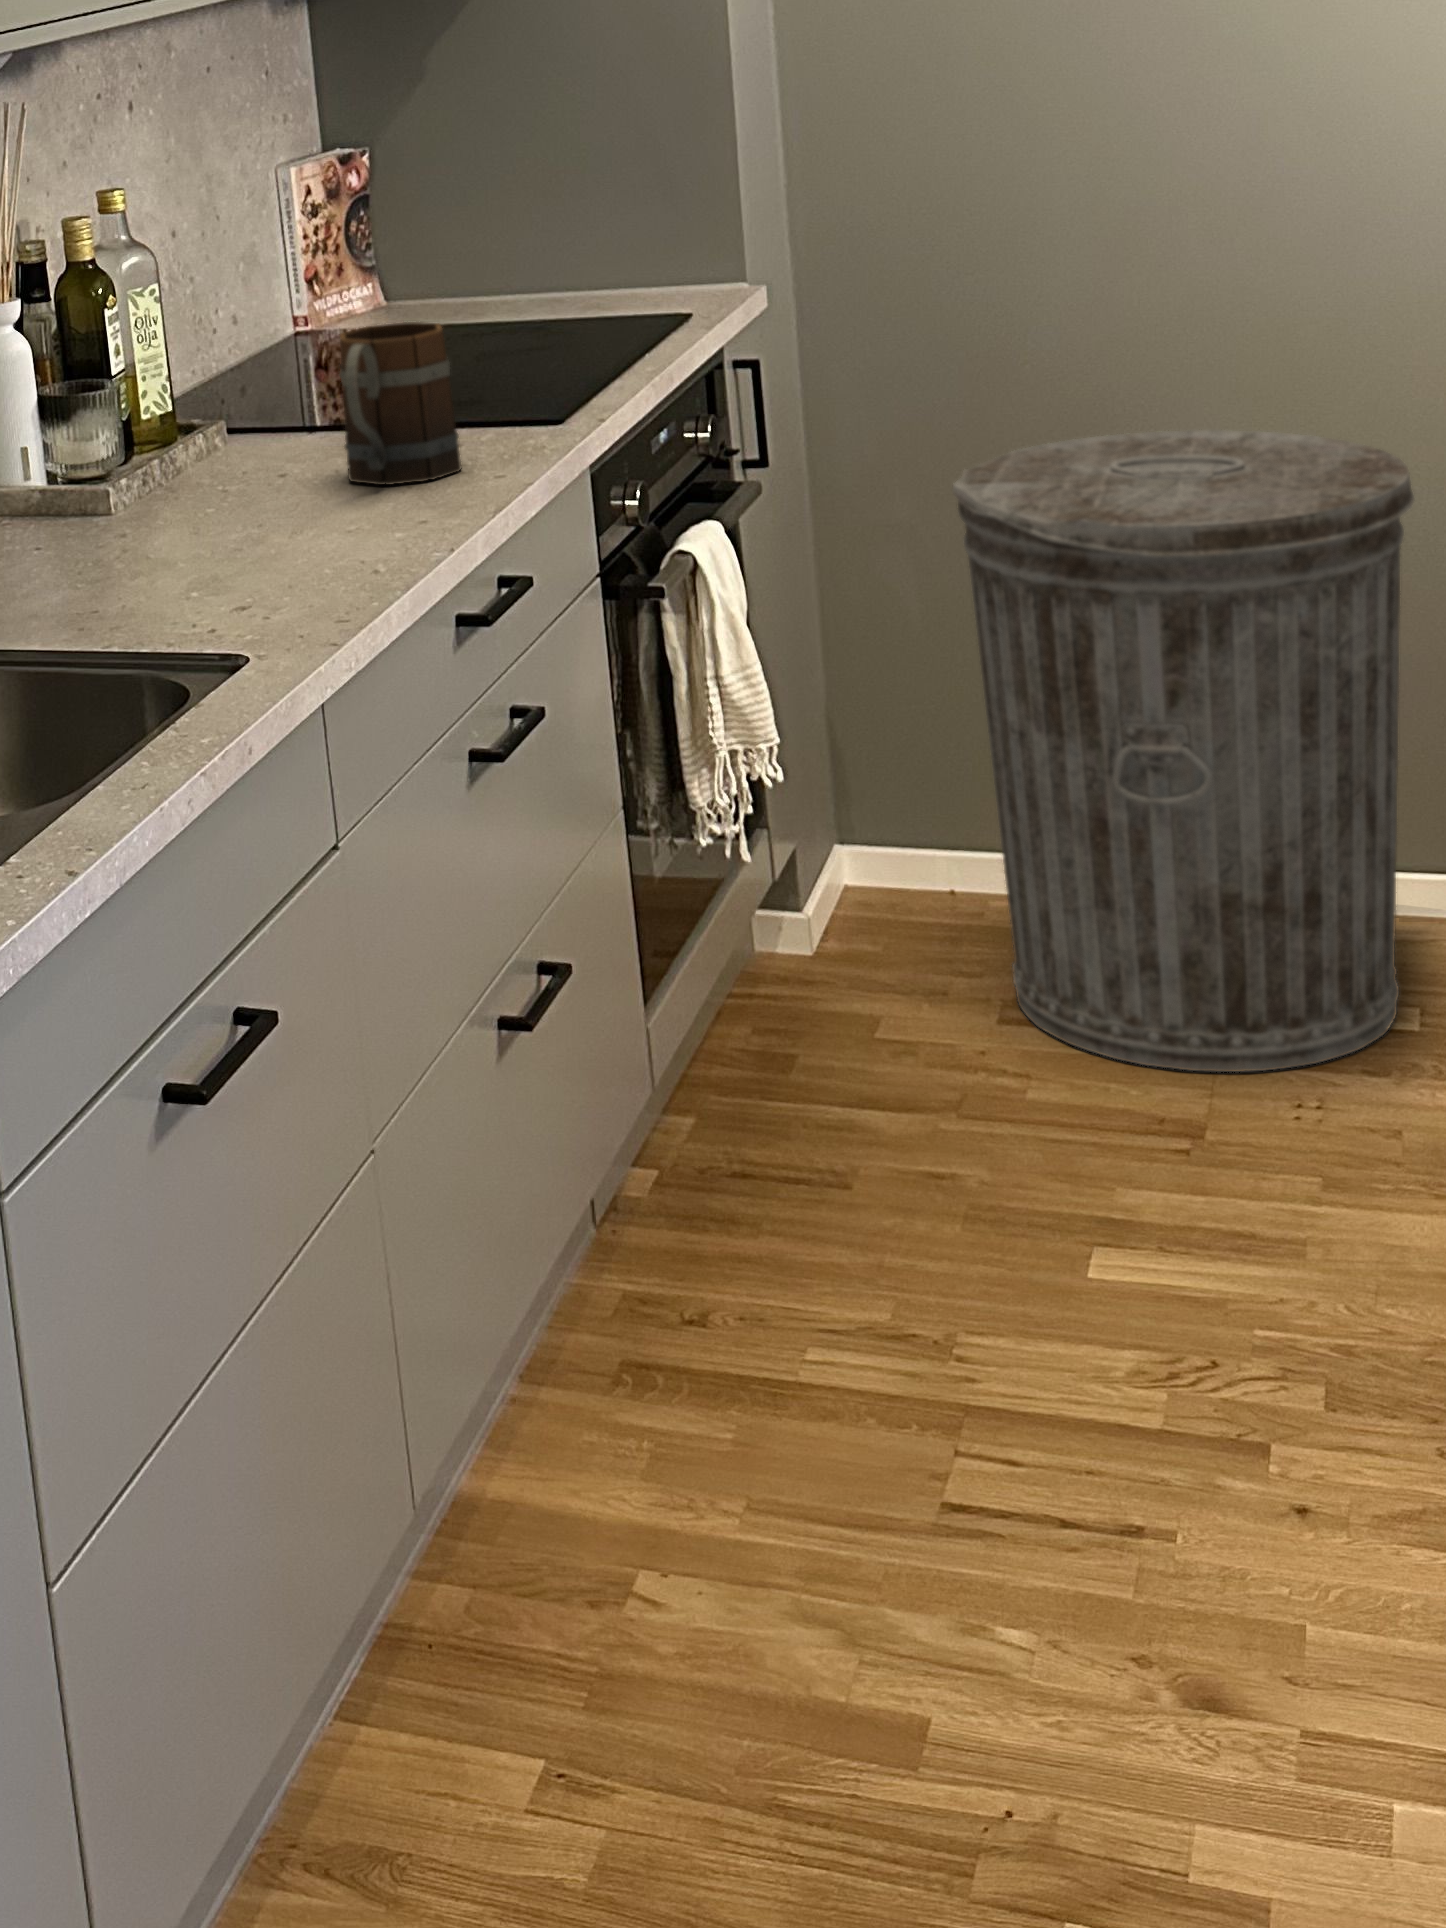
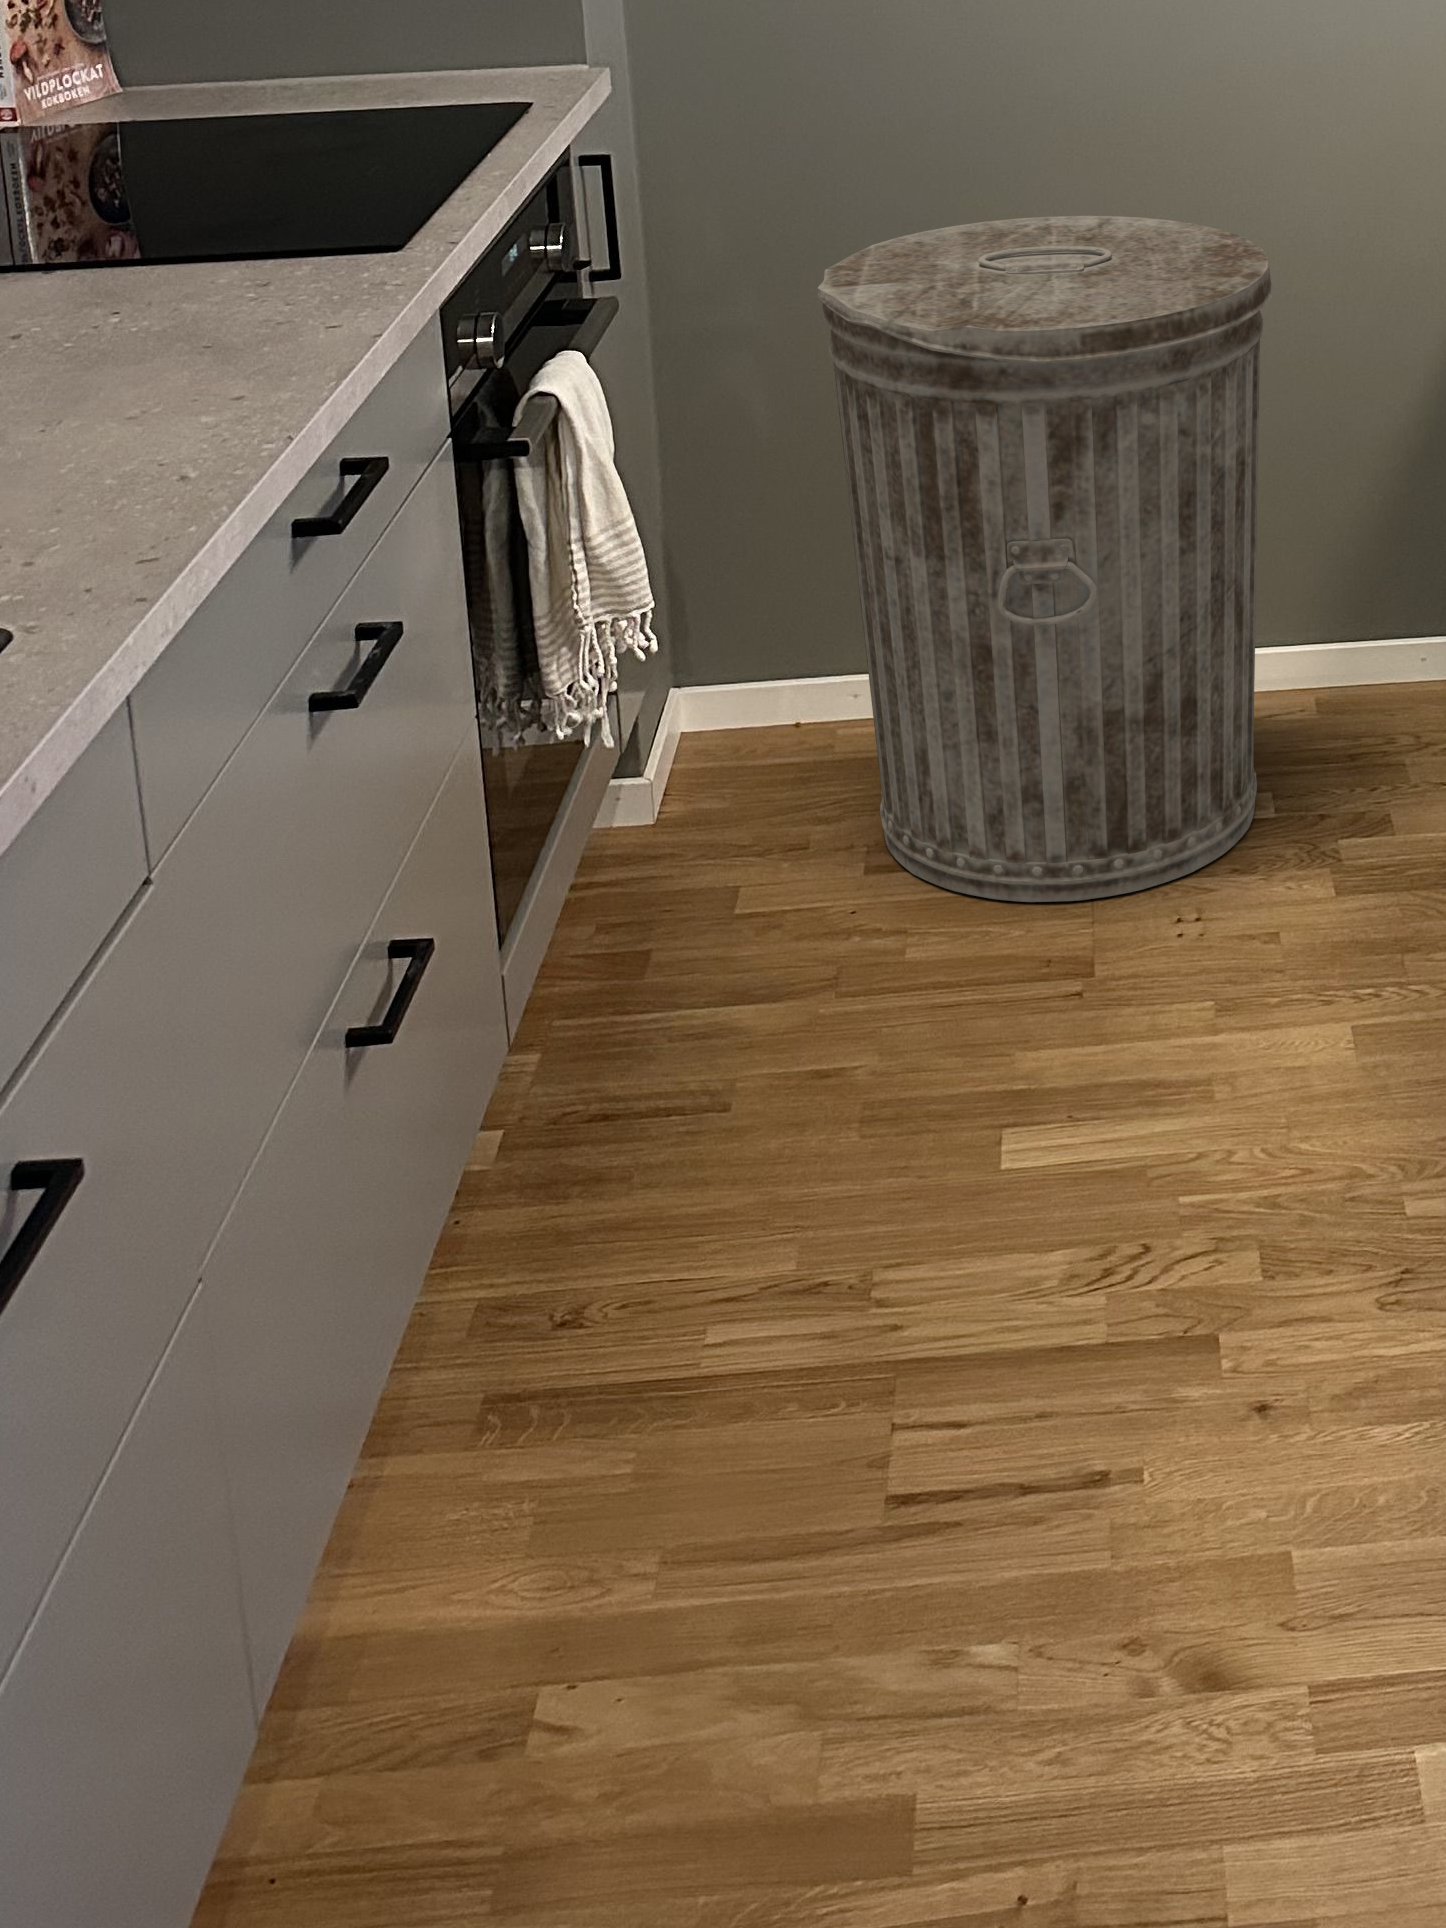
mug: present [339,322,461,485] -> none [100,131,275,348]

